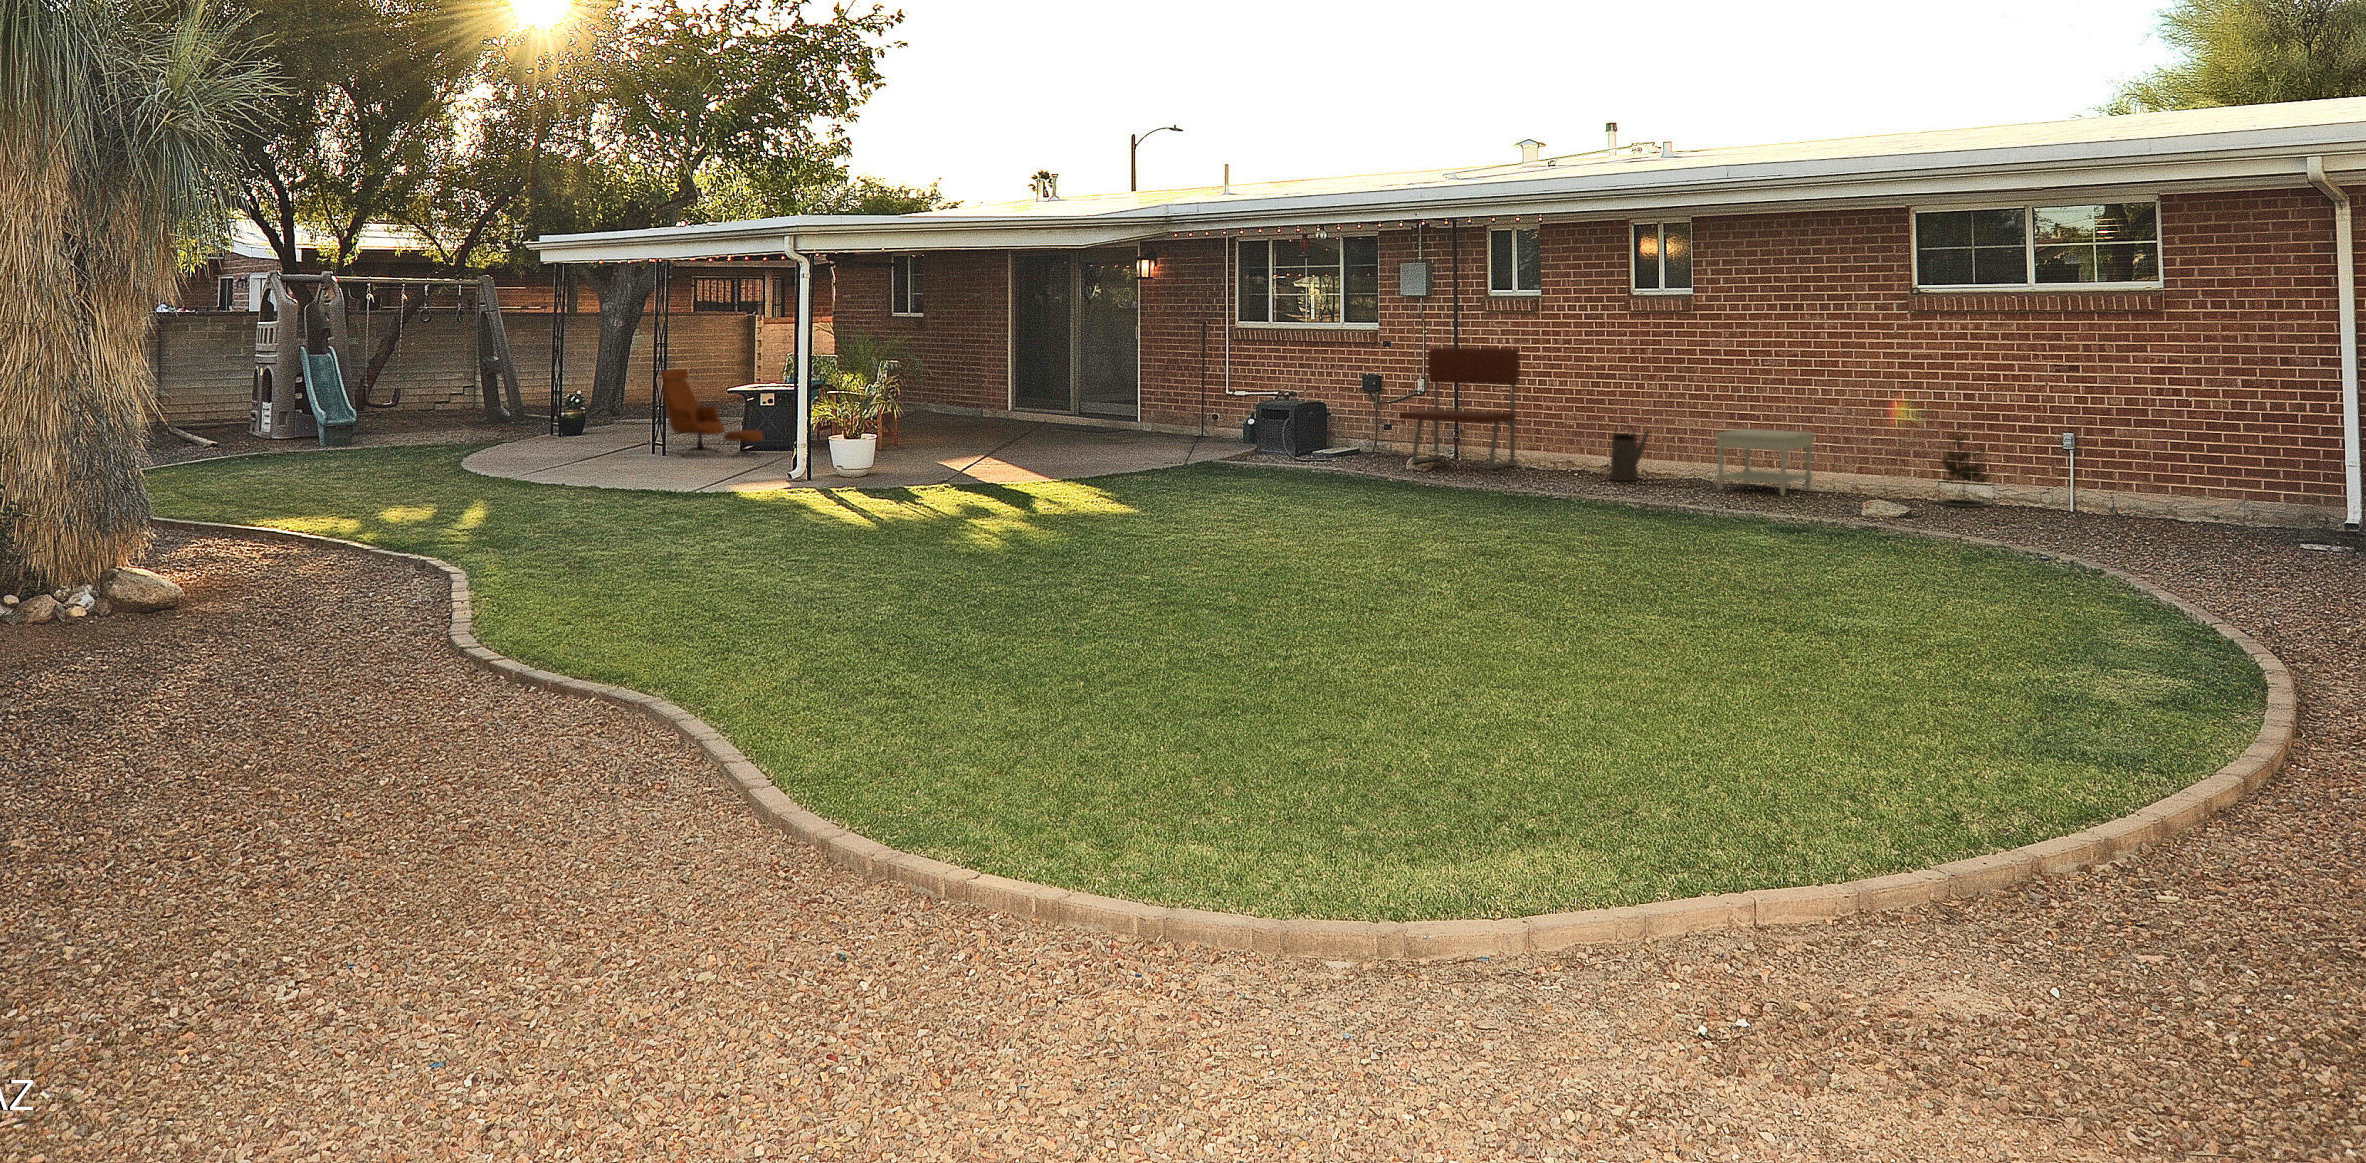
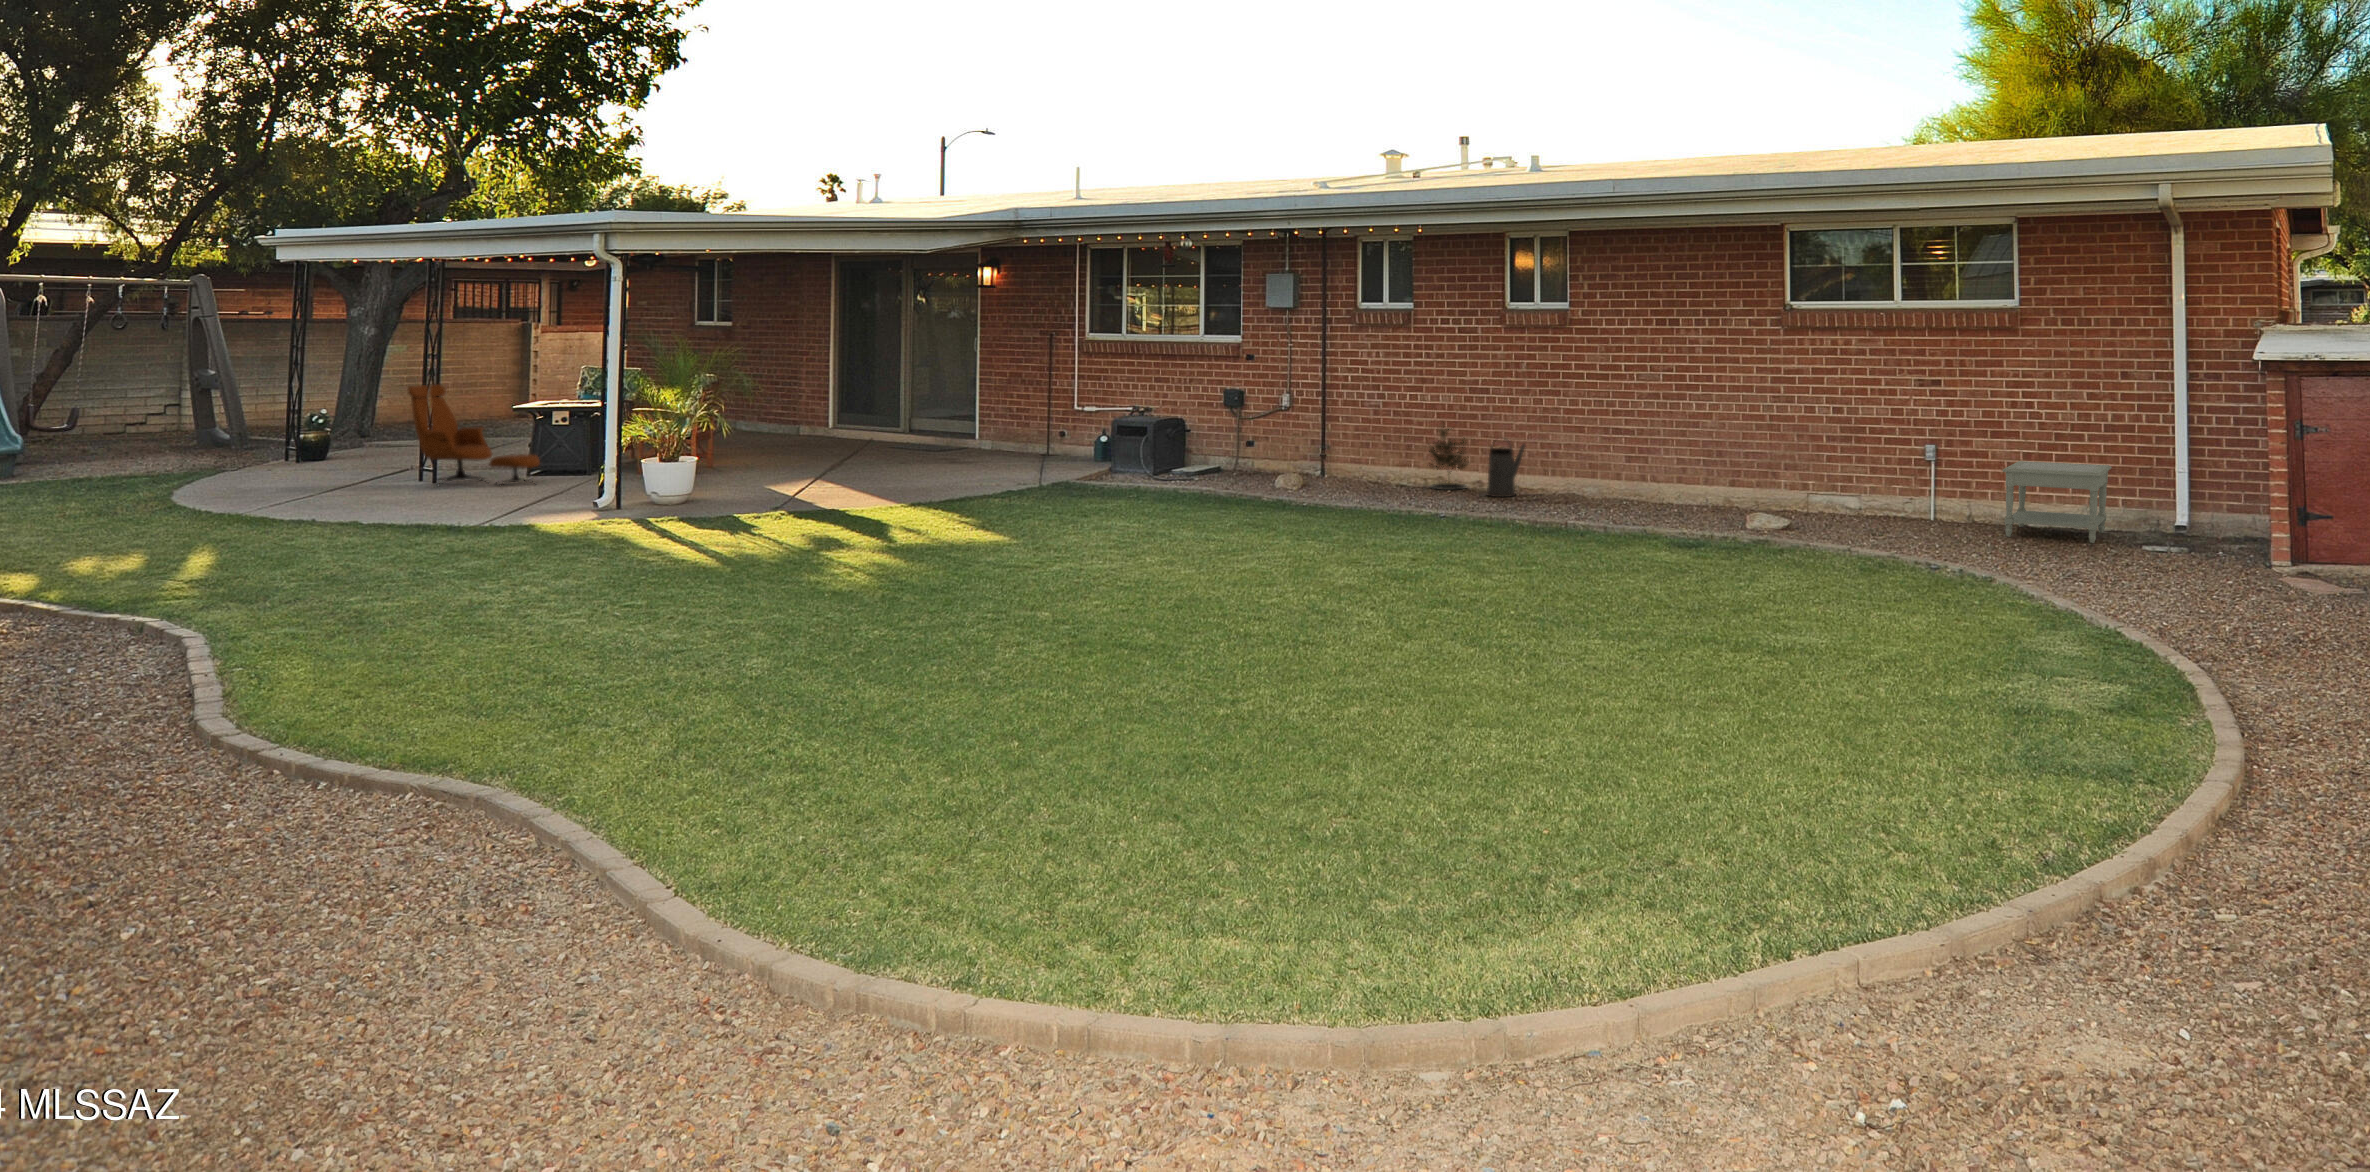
bench: present [1399,348,1520,469] -> none [1269,359,1393,486]
potted tree: present [1939,428,1992,507] -> present [1429,422,1469,490]
side table: present [1715,429,1816,495] -> present [2002,461,2112,543]

